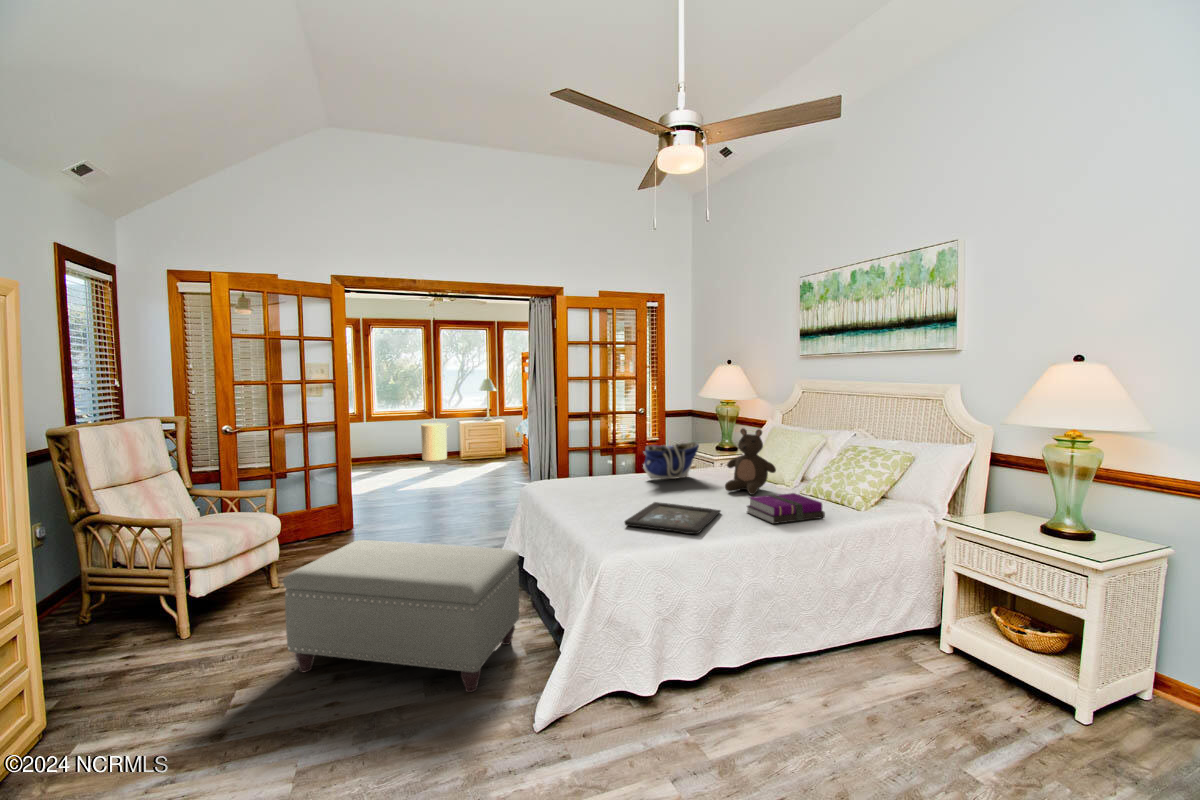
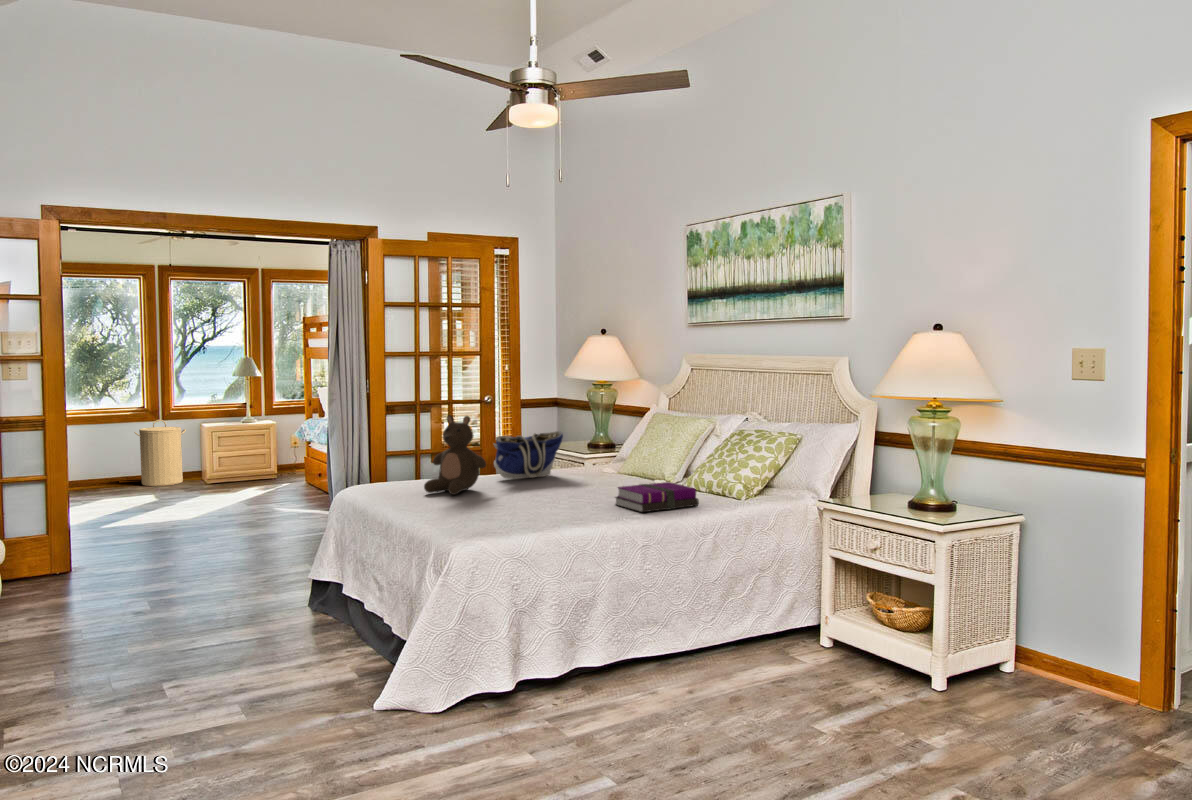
stuffed bear: present [725,428,776,495] -> present [424,415,486,495]
tray: present [625,502,721,534] -> none [475,498,586,524]
ottoman: present [283,540,519,692] -> none [52,557,347,713]

